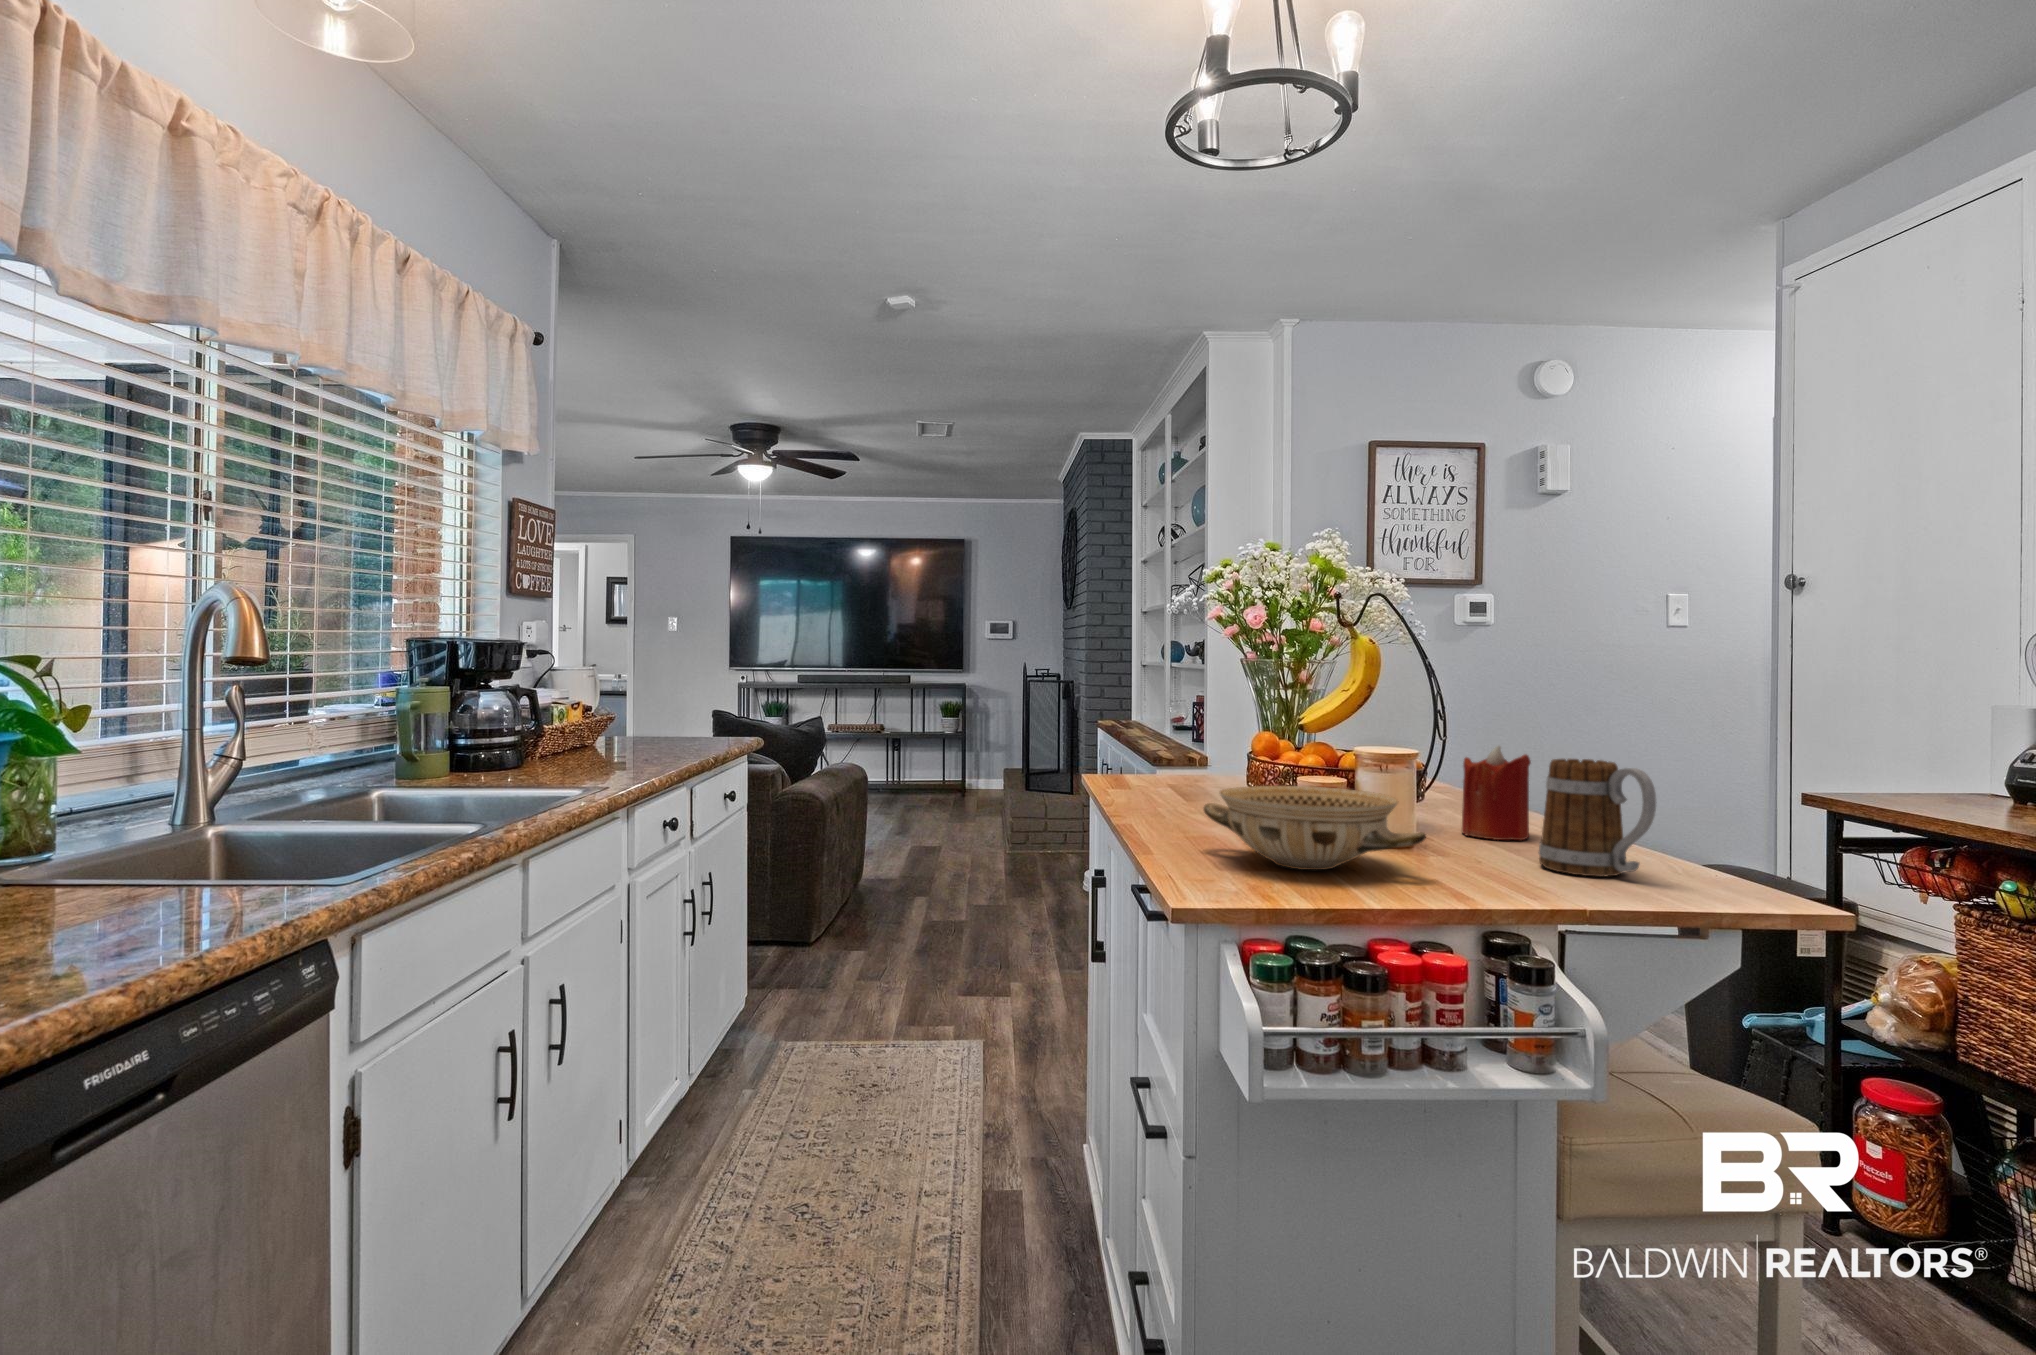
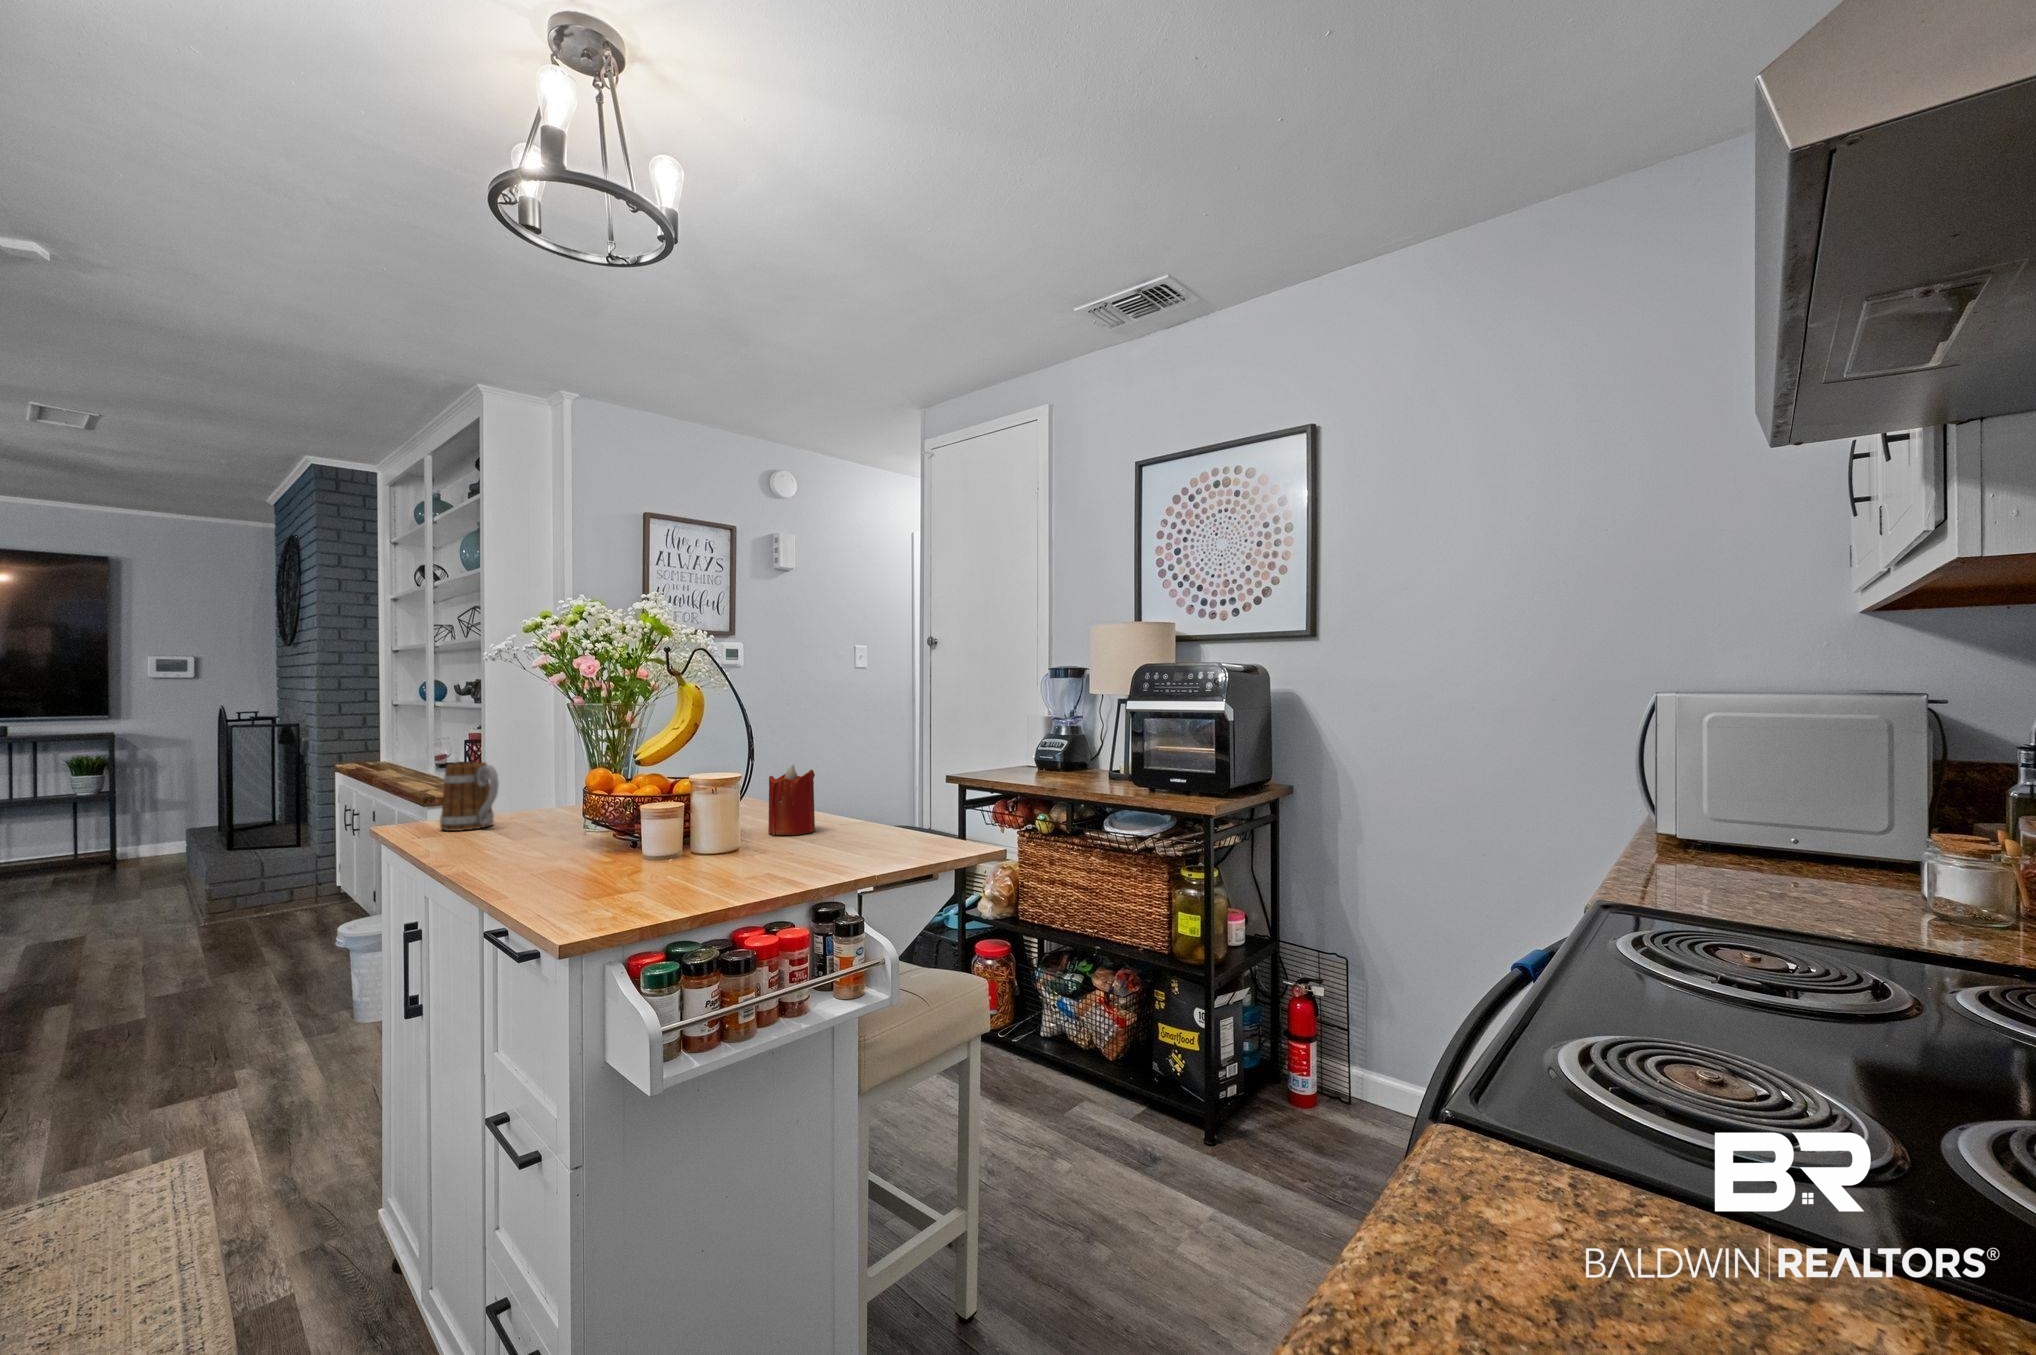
mug: present [1538,759,1656,876] -> present [440,762,499,831]
ceramic bowl: present [1204,786,1426,870] -> none [563,813,763,887]

